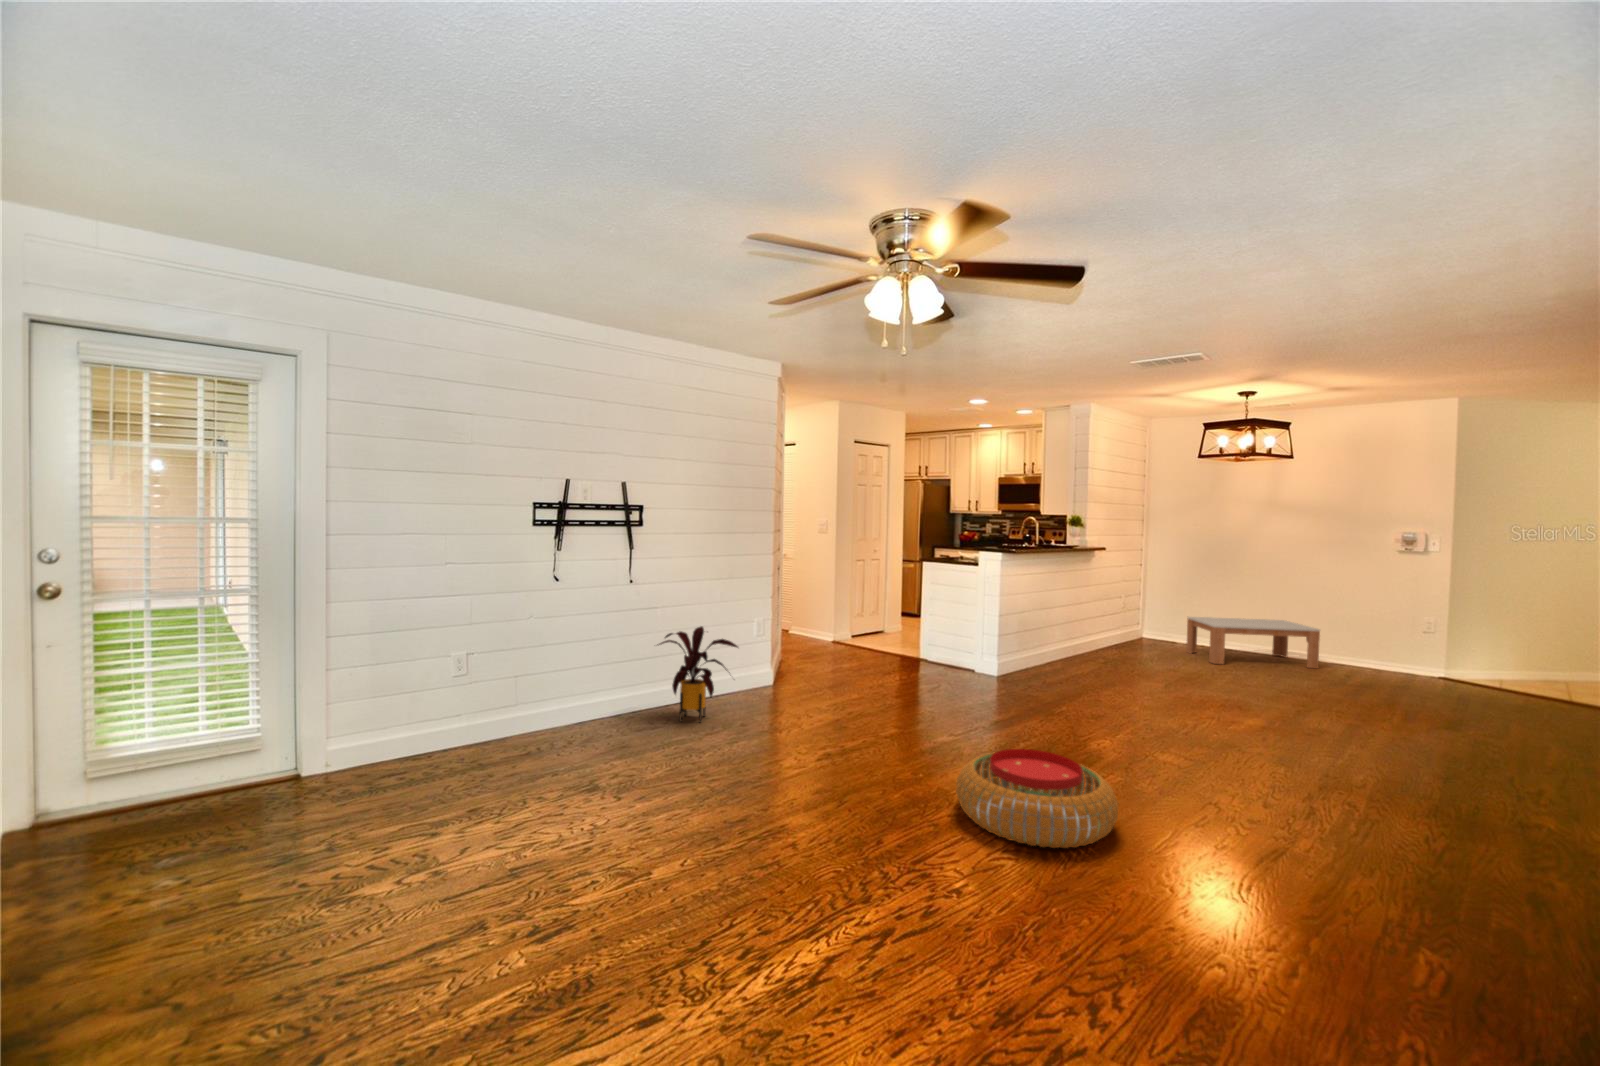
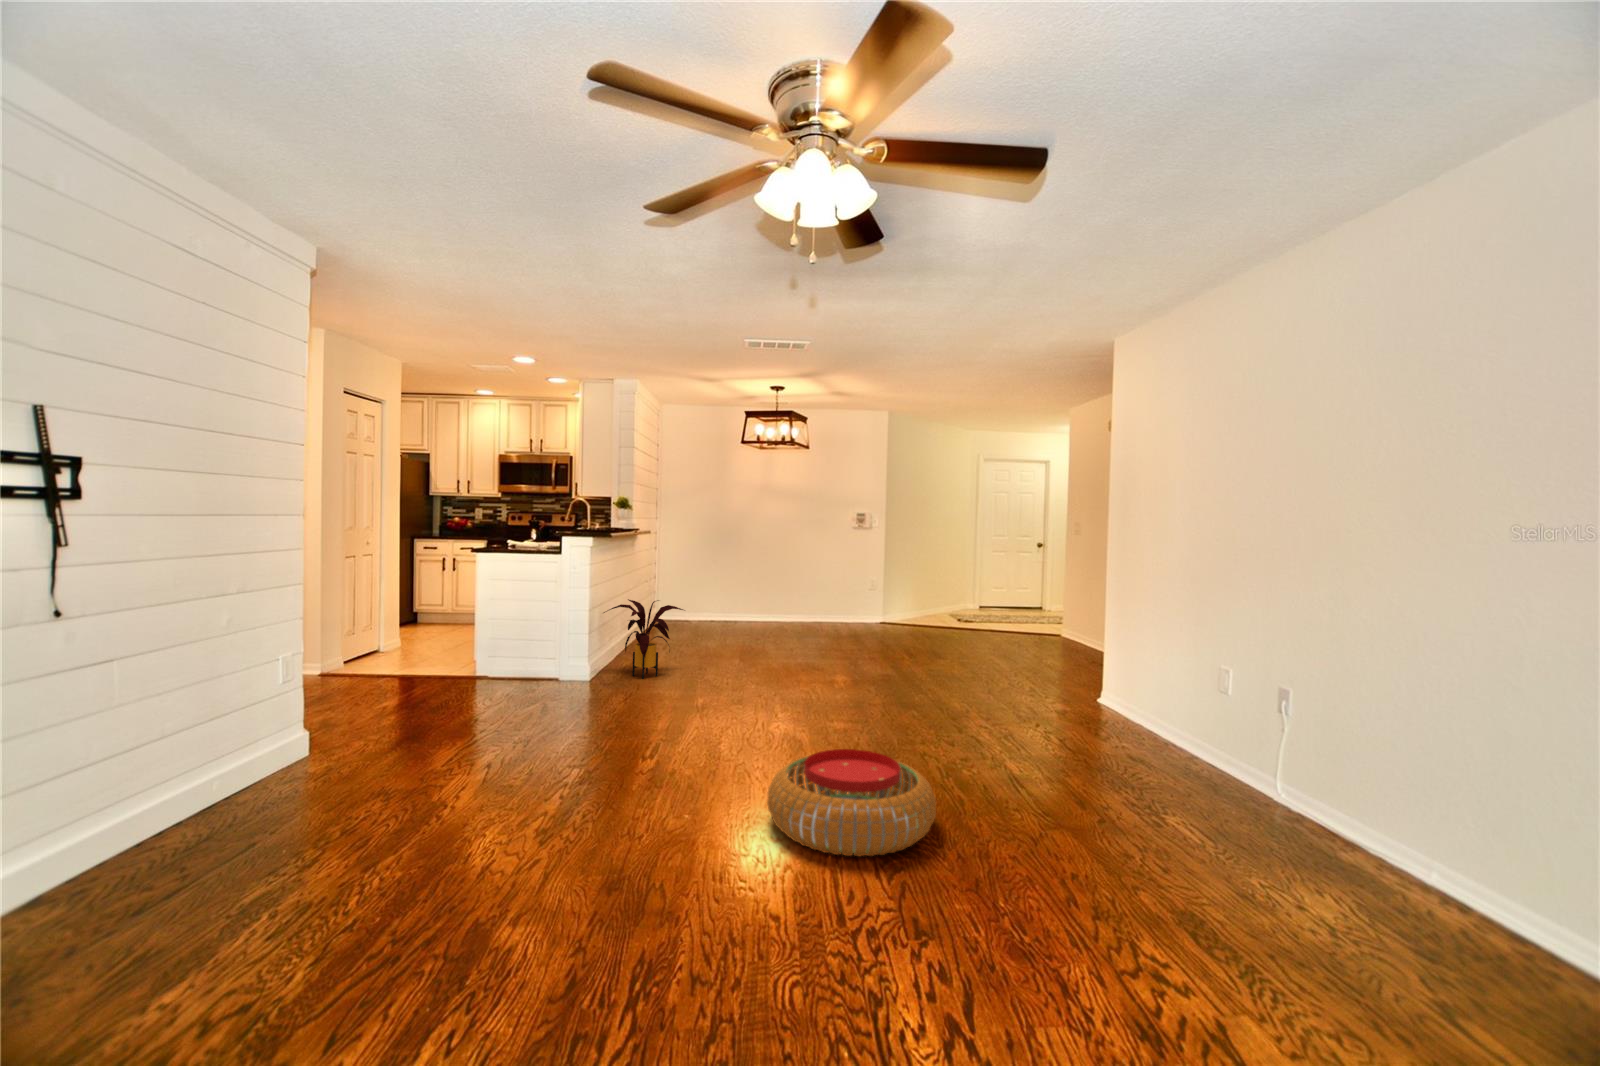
coffee table: present [1186,617,1320,668] -> none [707,592,806,638]
house plant: present [657,626,738,722] -> present [604,599,683,679]

